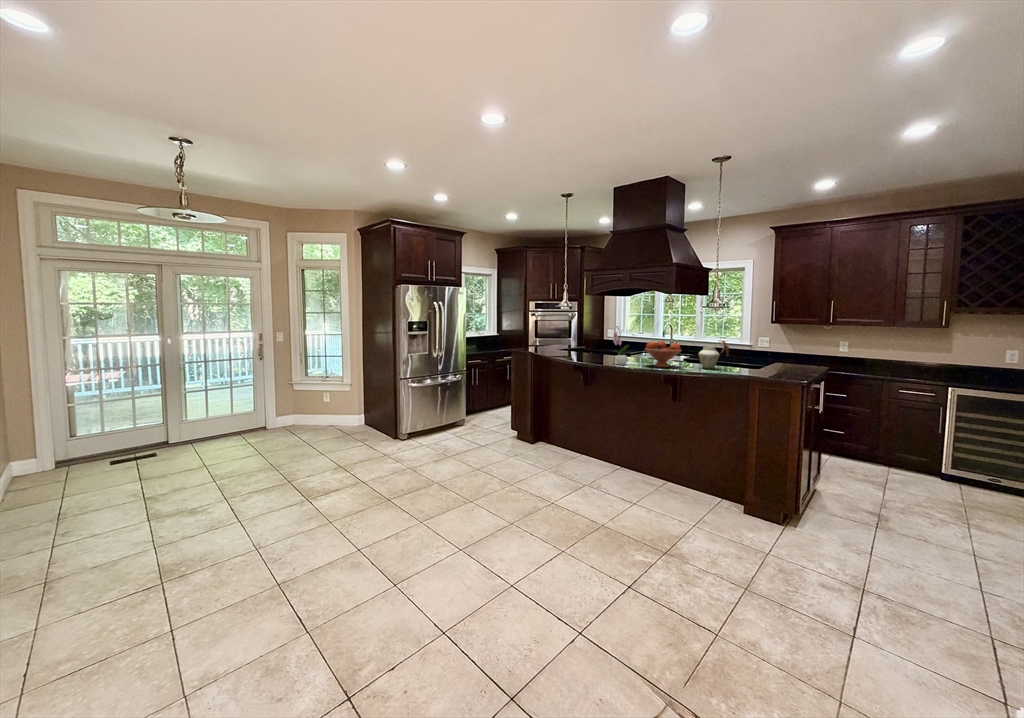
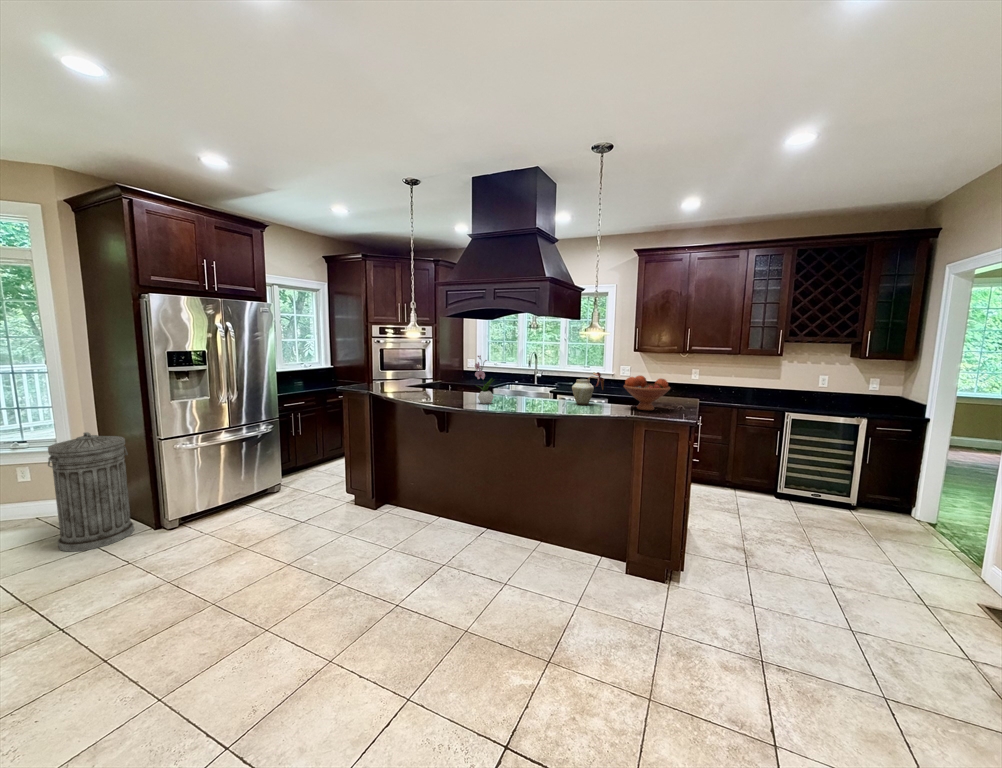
fruit bowl: present [645,341,681,367] -> present [624,376,670,410]
trash can: none [343,373,383,446] -> present [48,432,134,552]

